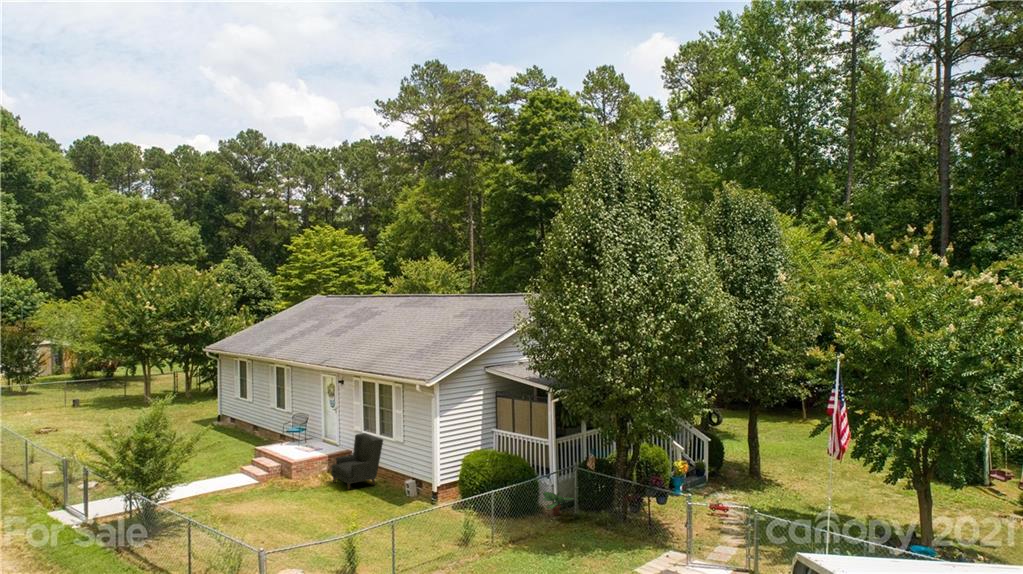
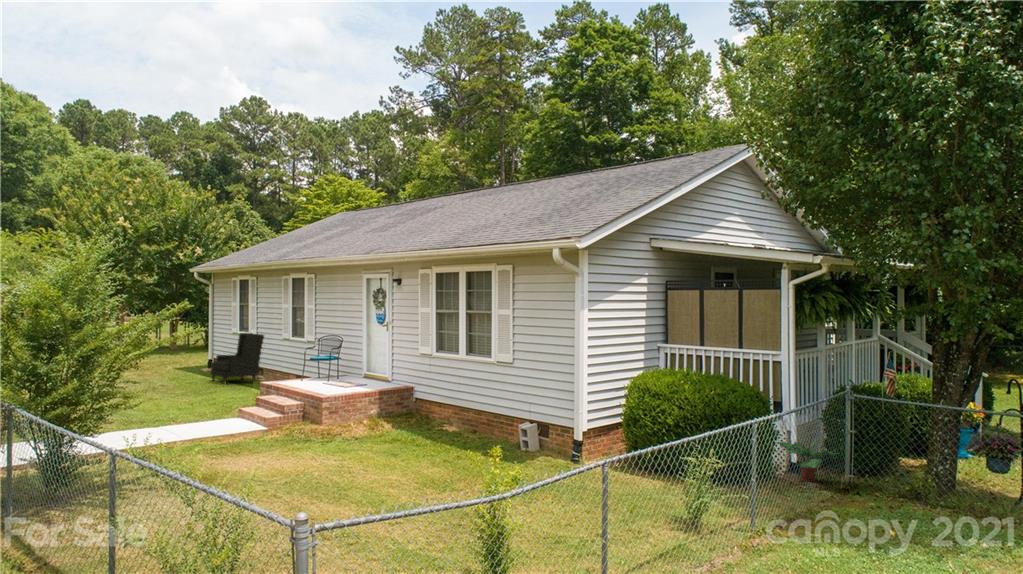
chair: present [331,433,383,490] -> present [211,333,264,384]

